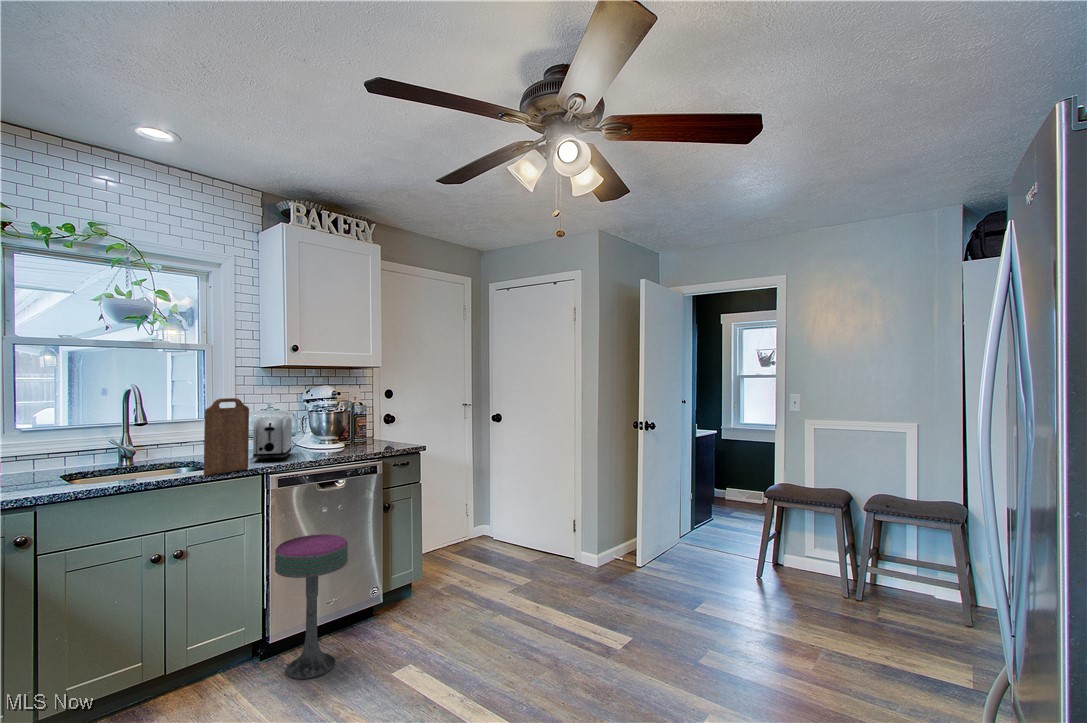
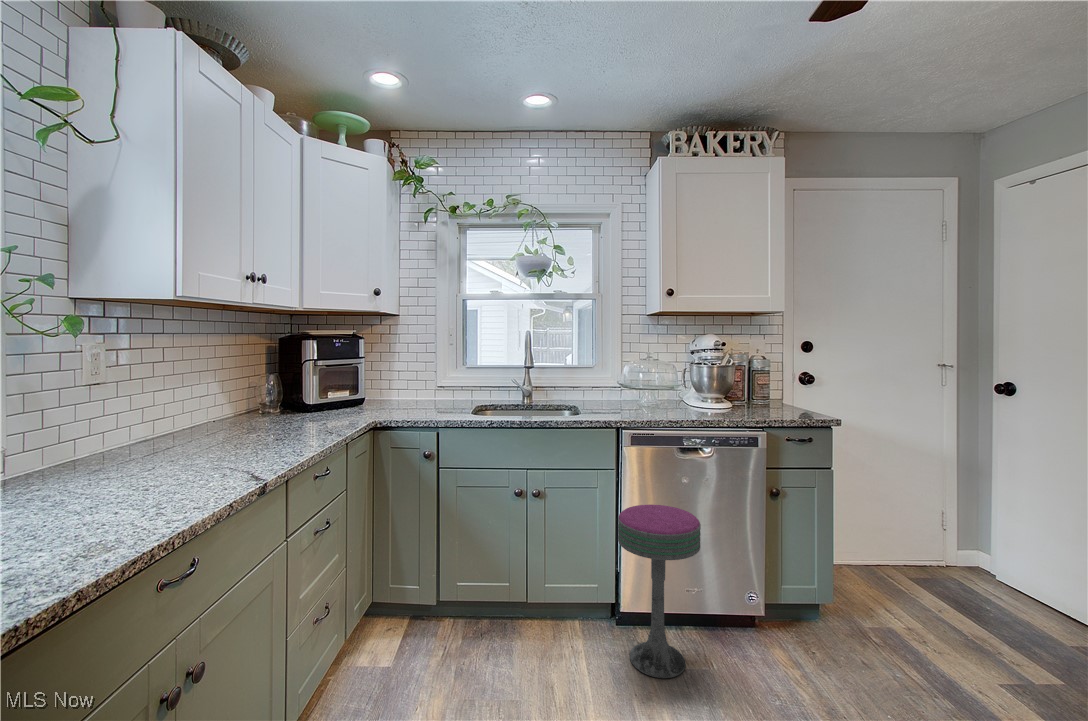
cutting board: present [204,398,249,475] -> none [562,343,606,420]
toaster: present [253,416,292,461] -> none [622,367,669,415]

